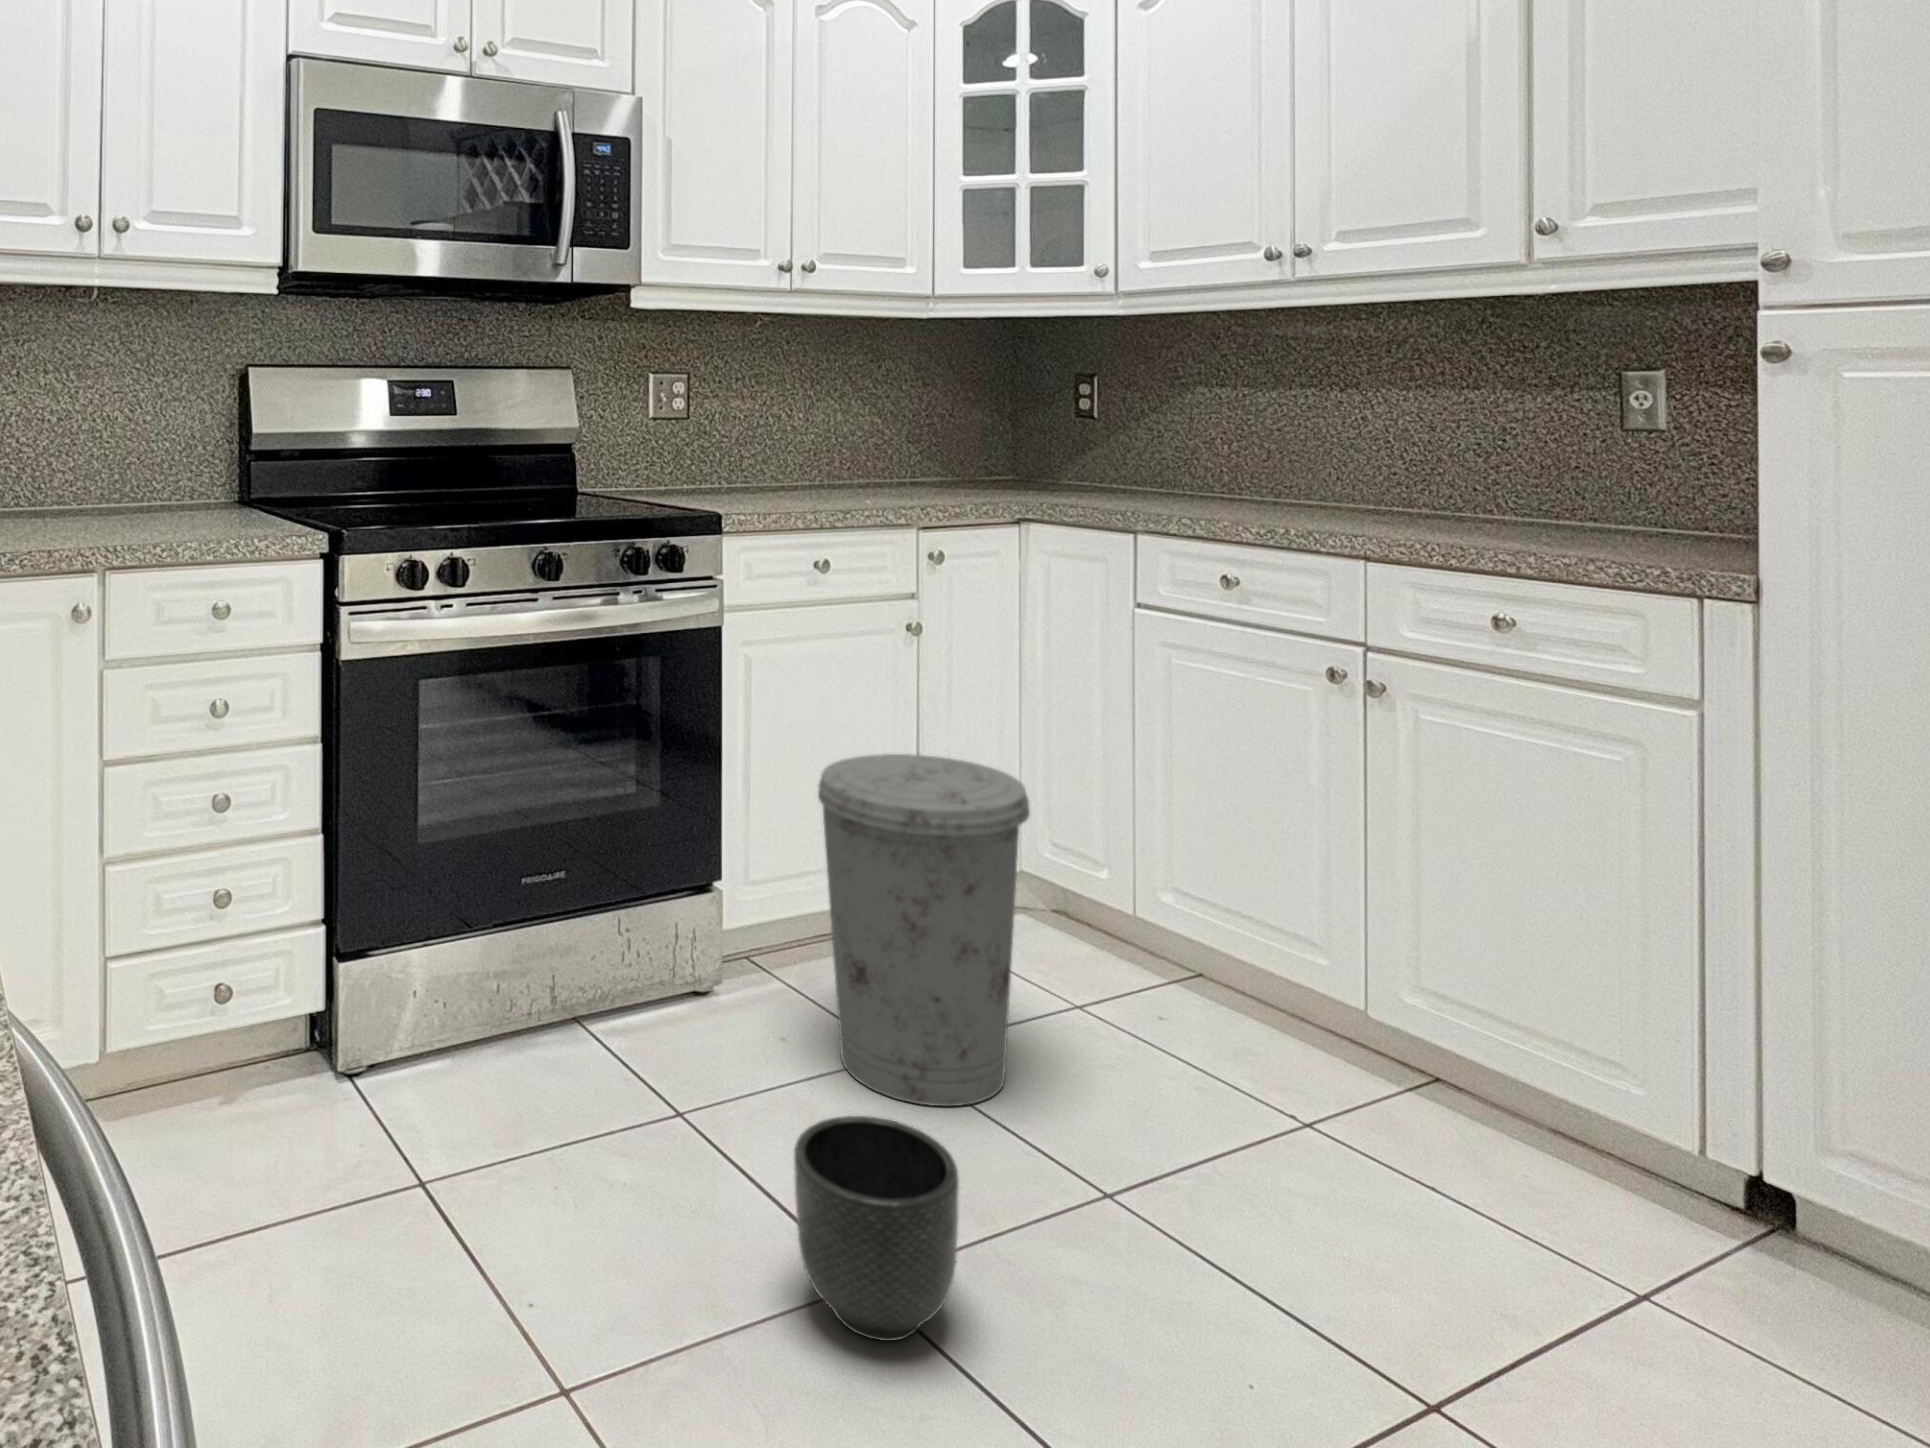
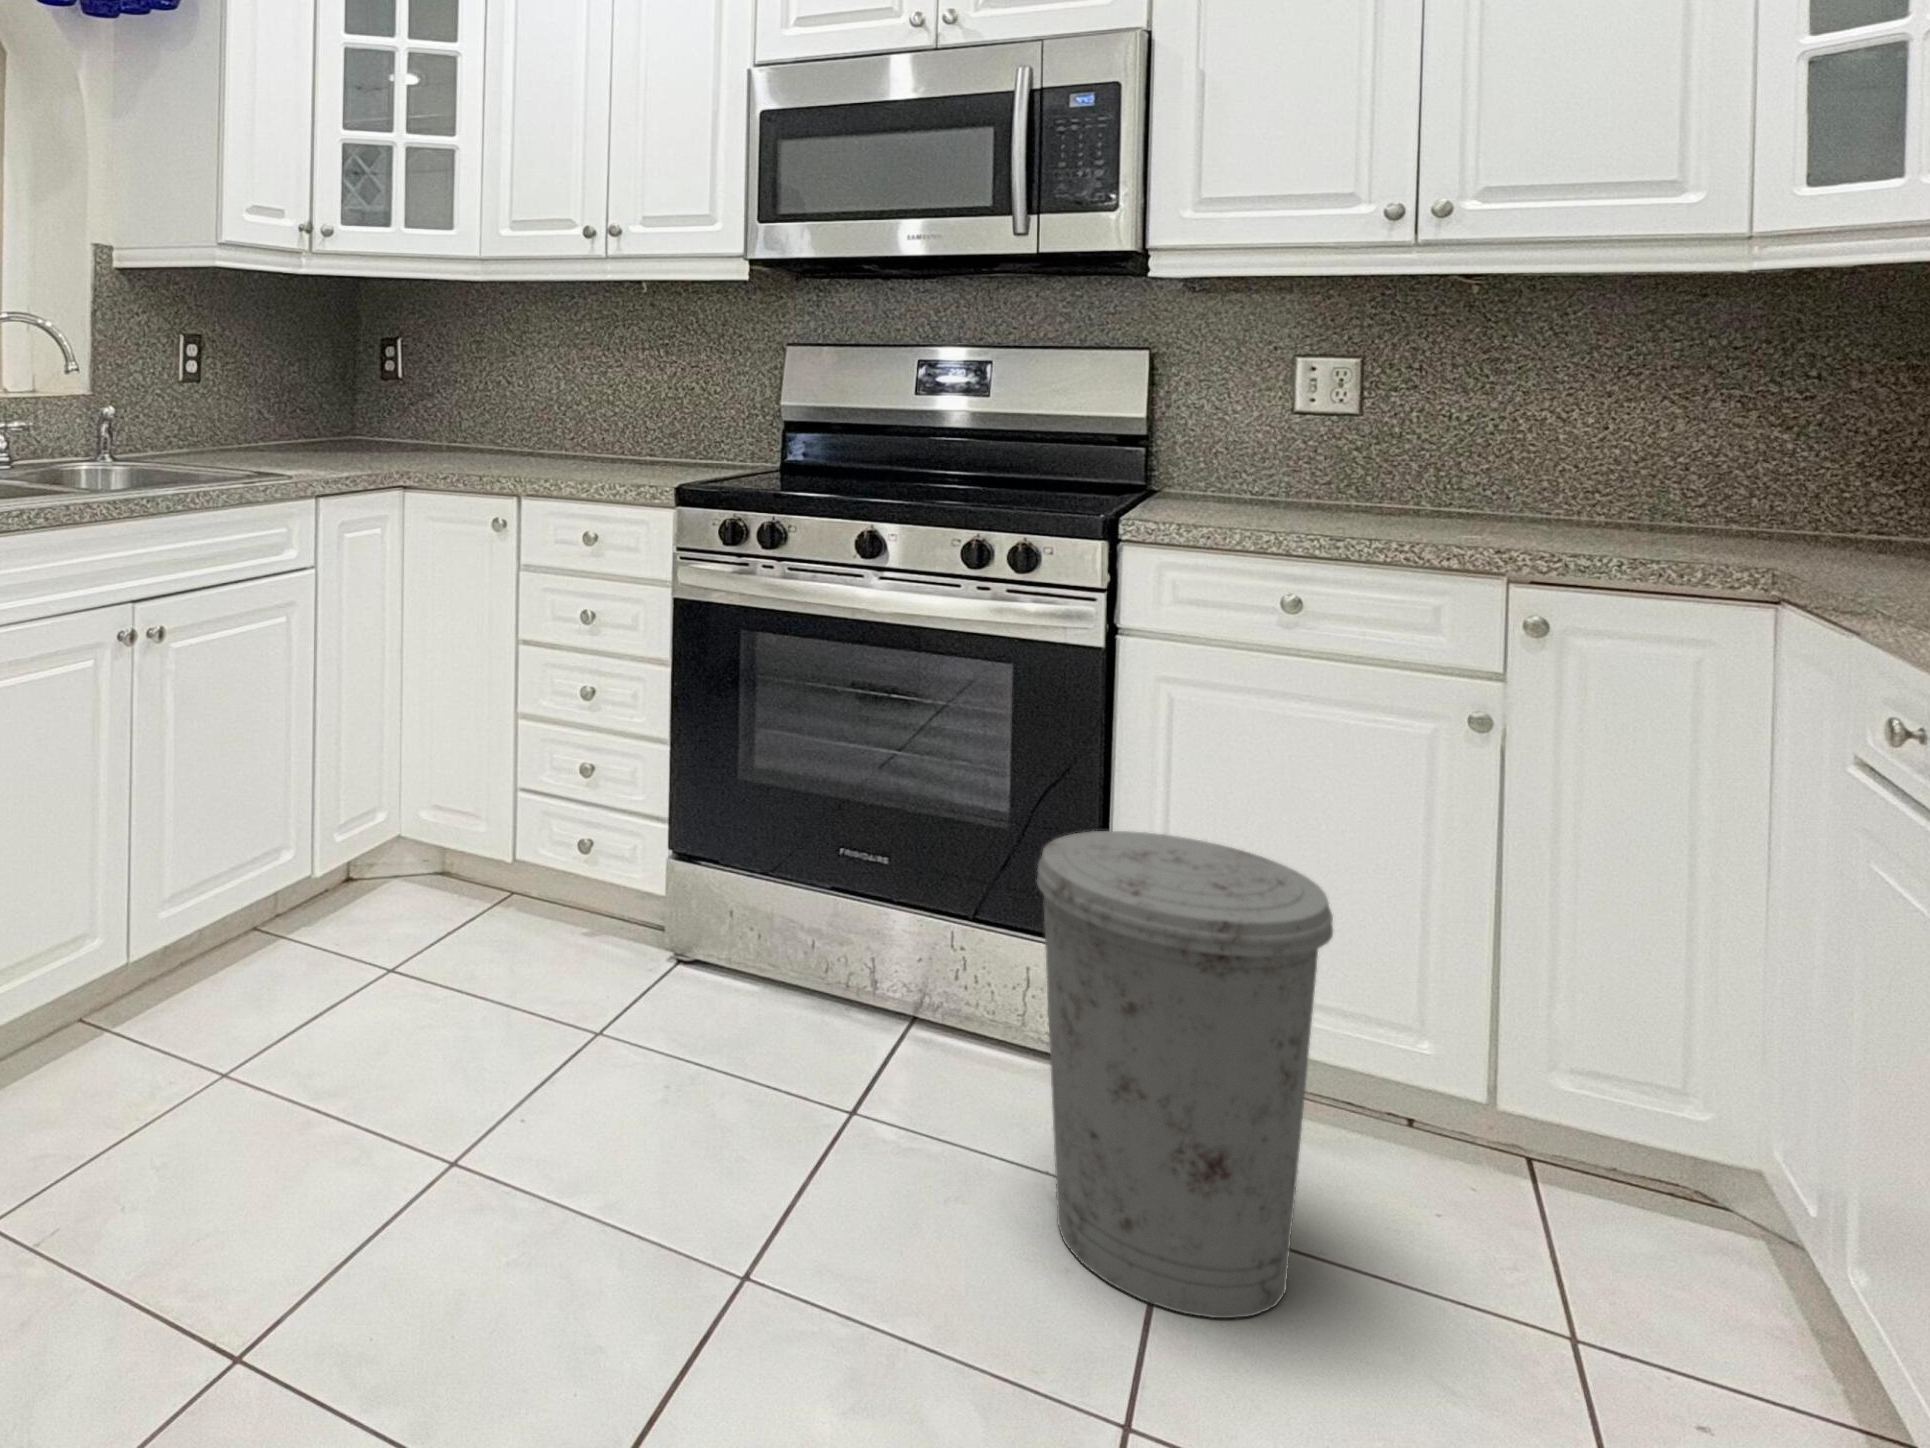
planter: present [794,1116,959,1341] -> none [603,1097,769,1331]

